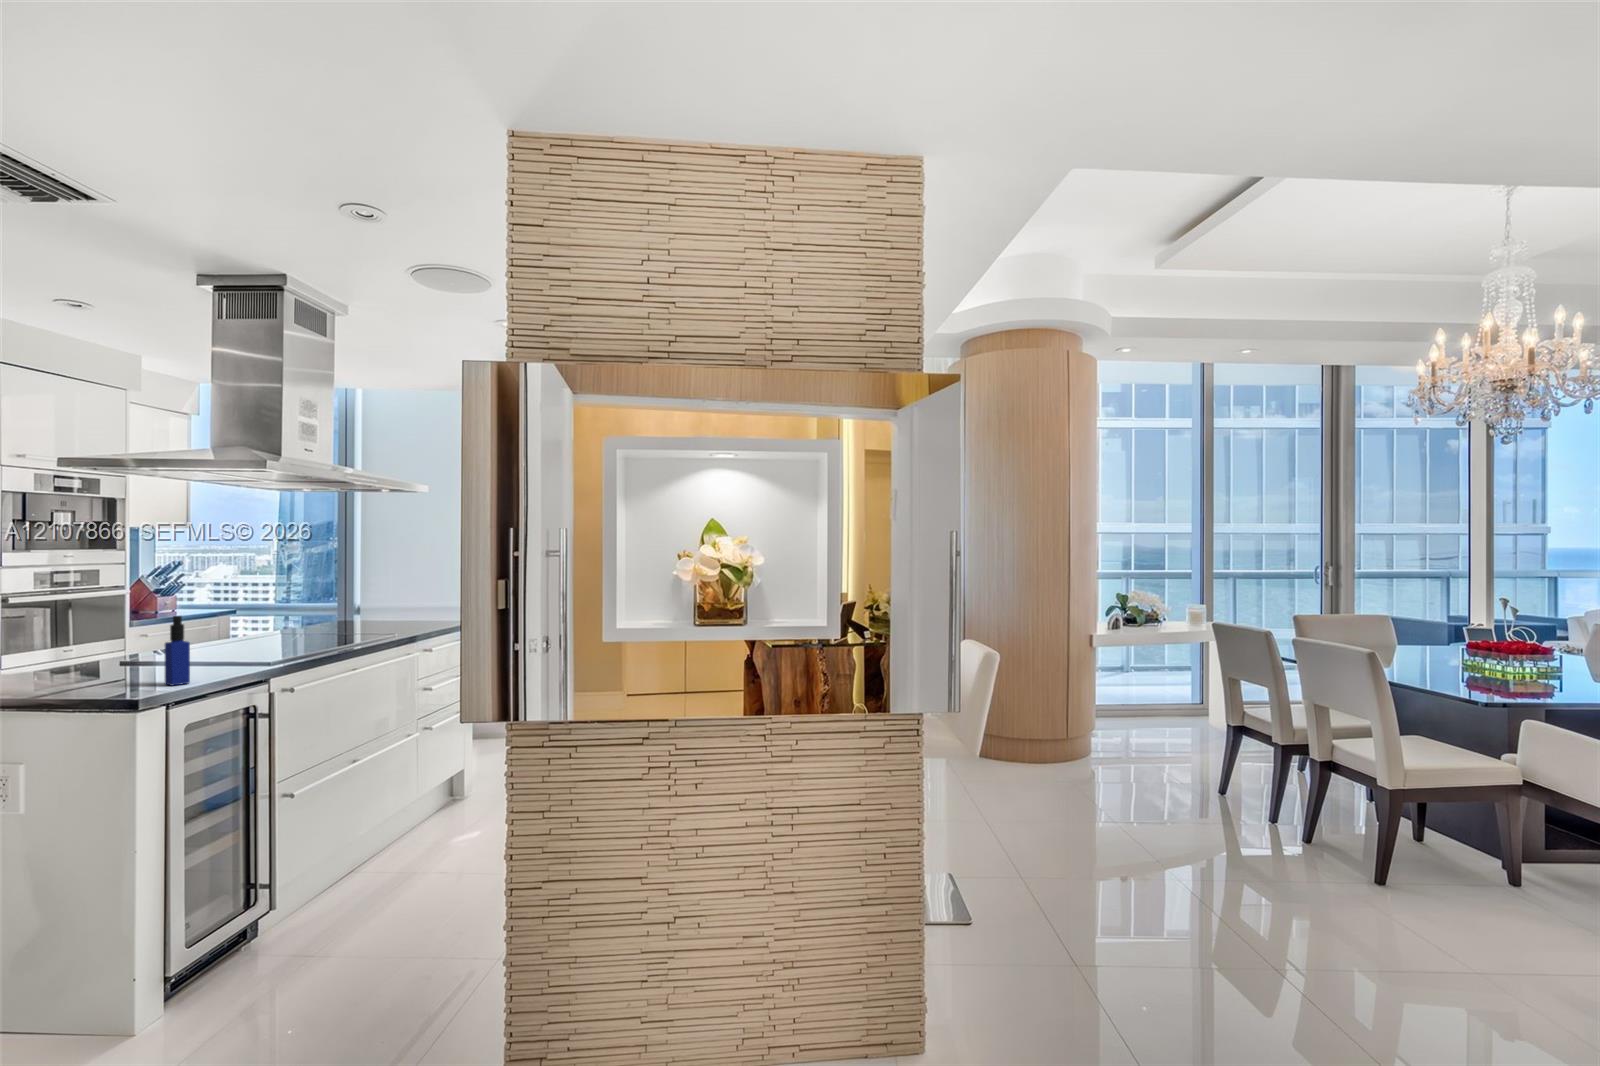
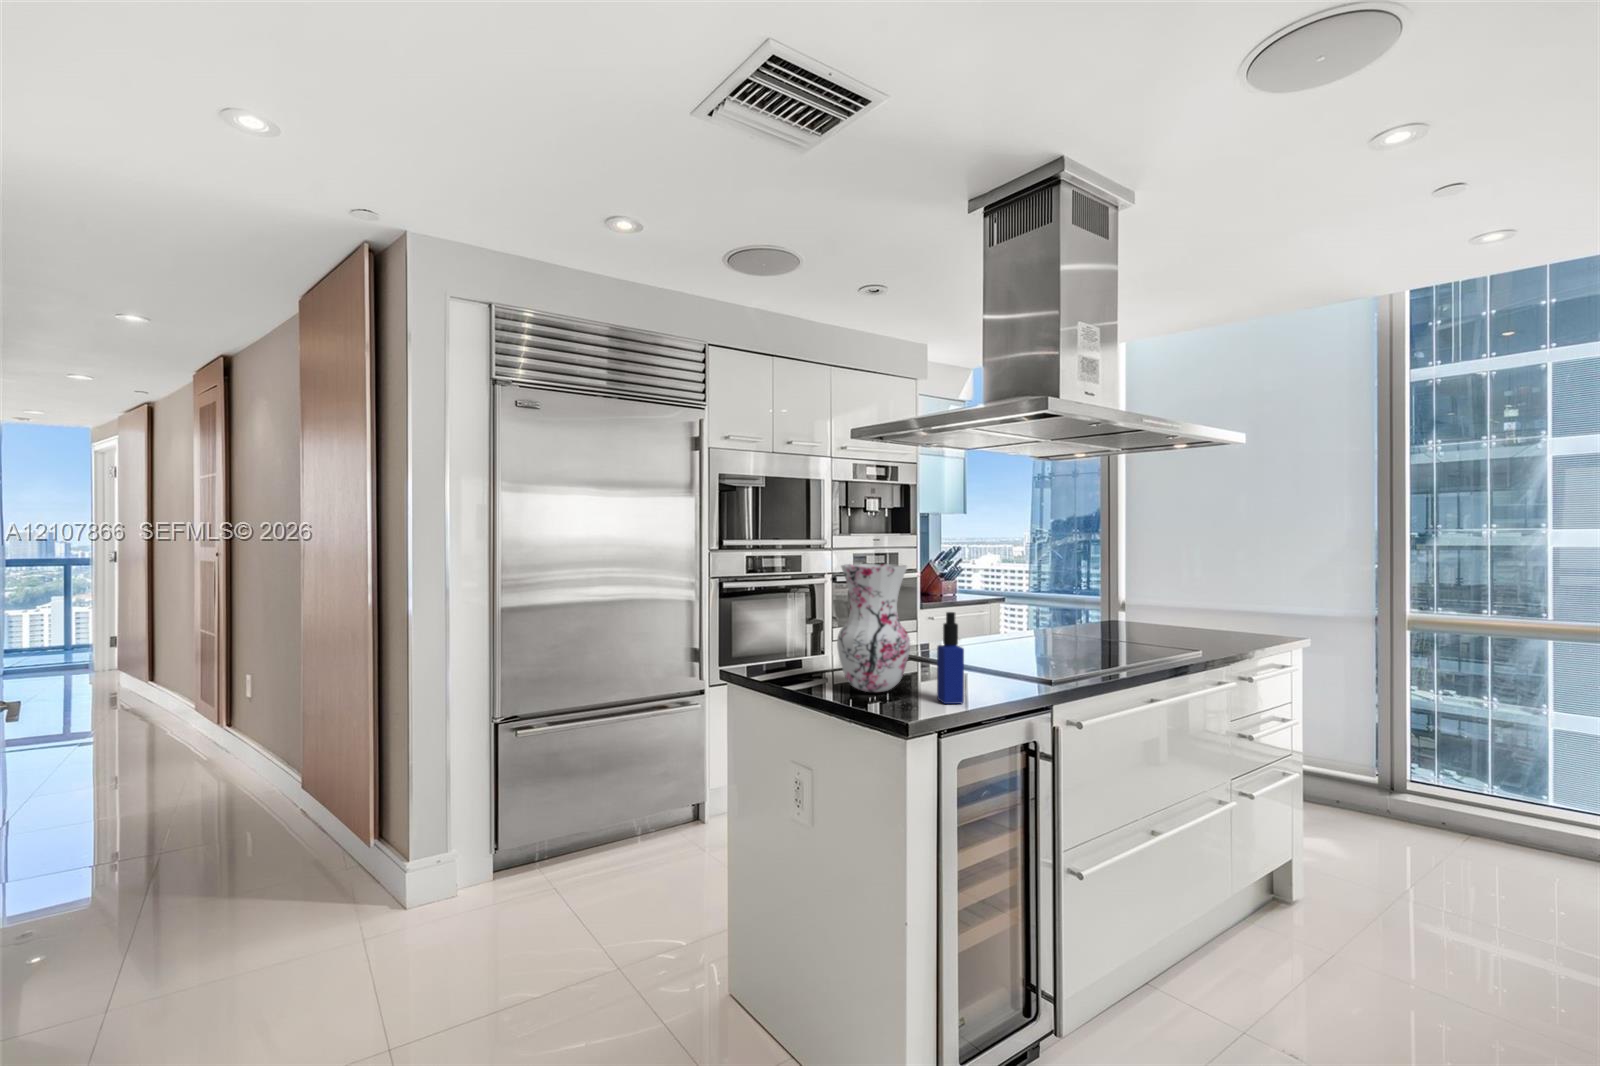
vase: none [57,582,137,689] -> present [837,564,910,692]

